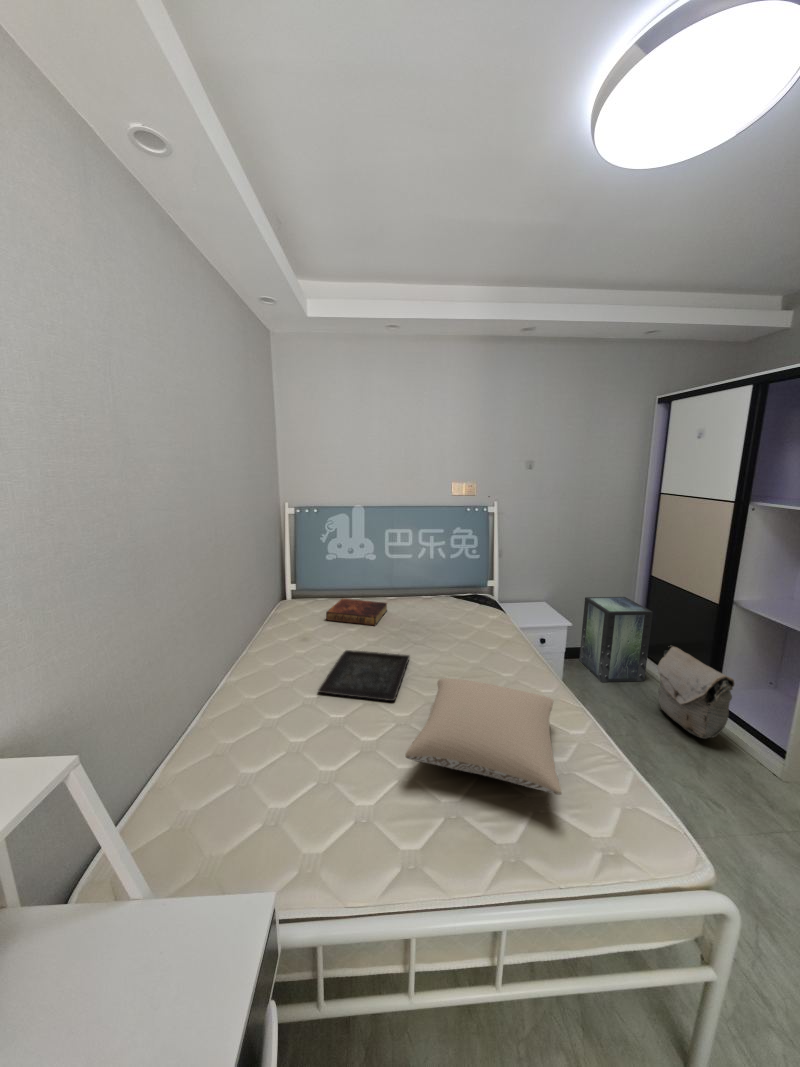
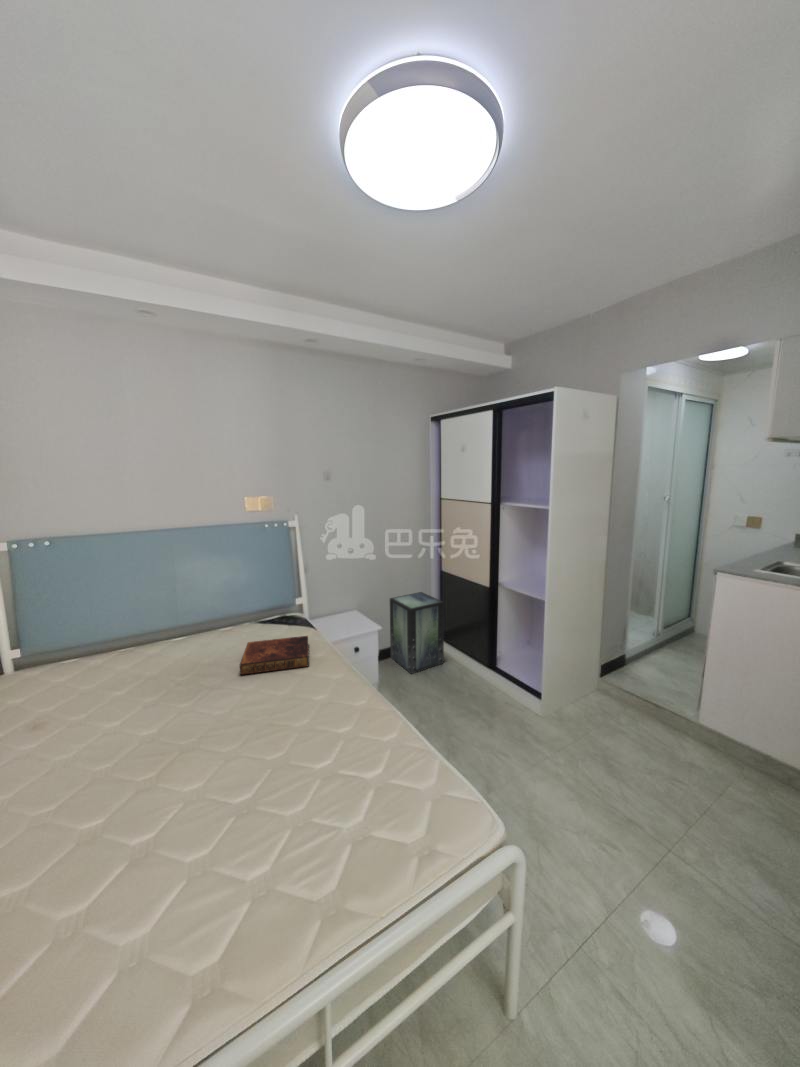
book: present [326,599,387,625] -> present [240,636,309,675]
bag: present [657,646,734,738] -> none [452,628,507,704]
tray: present [318,650,410,701] -> none [35,716,199,826]
pillow: present [405,679,562,795] -> none [176,727,390,902]

